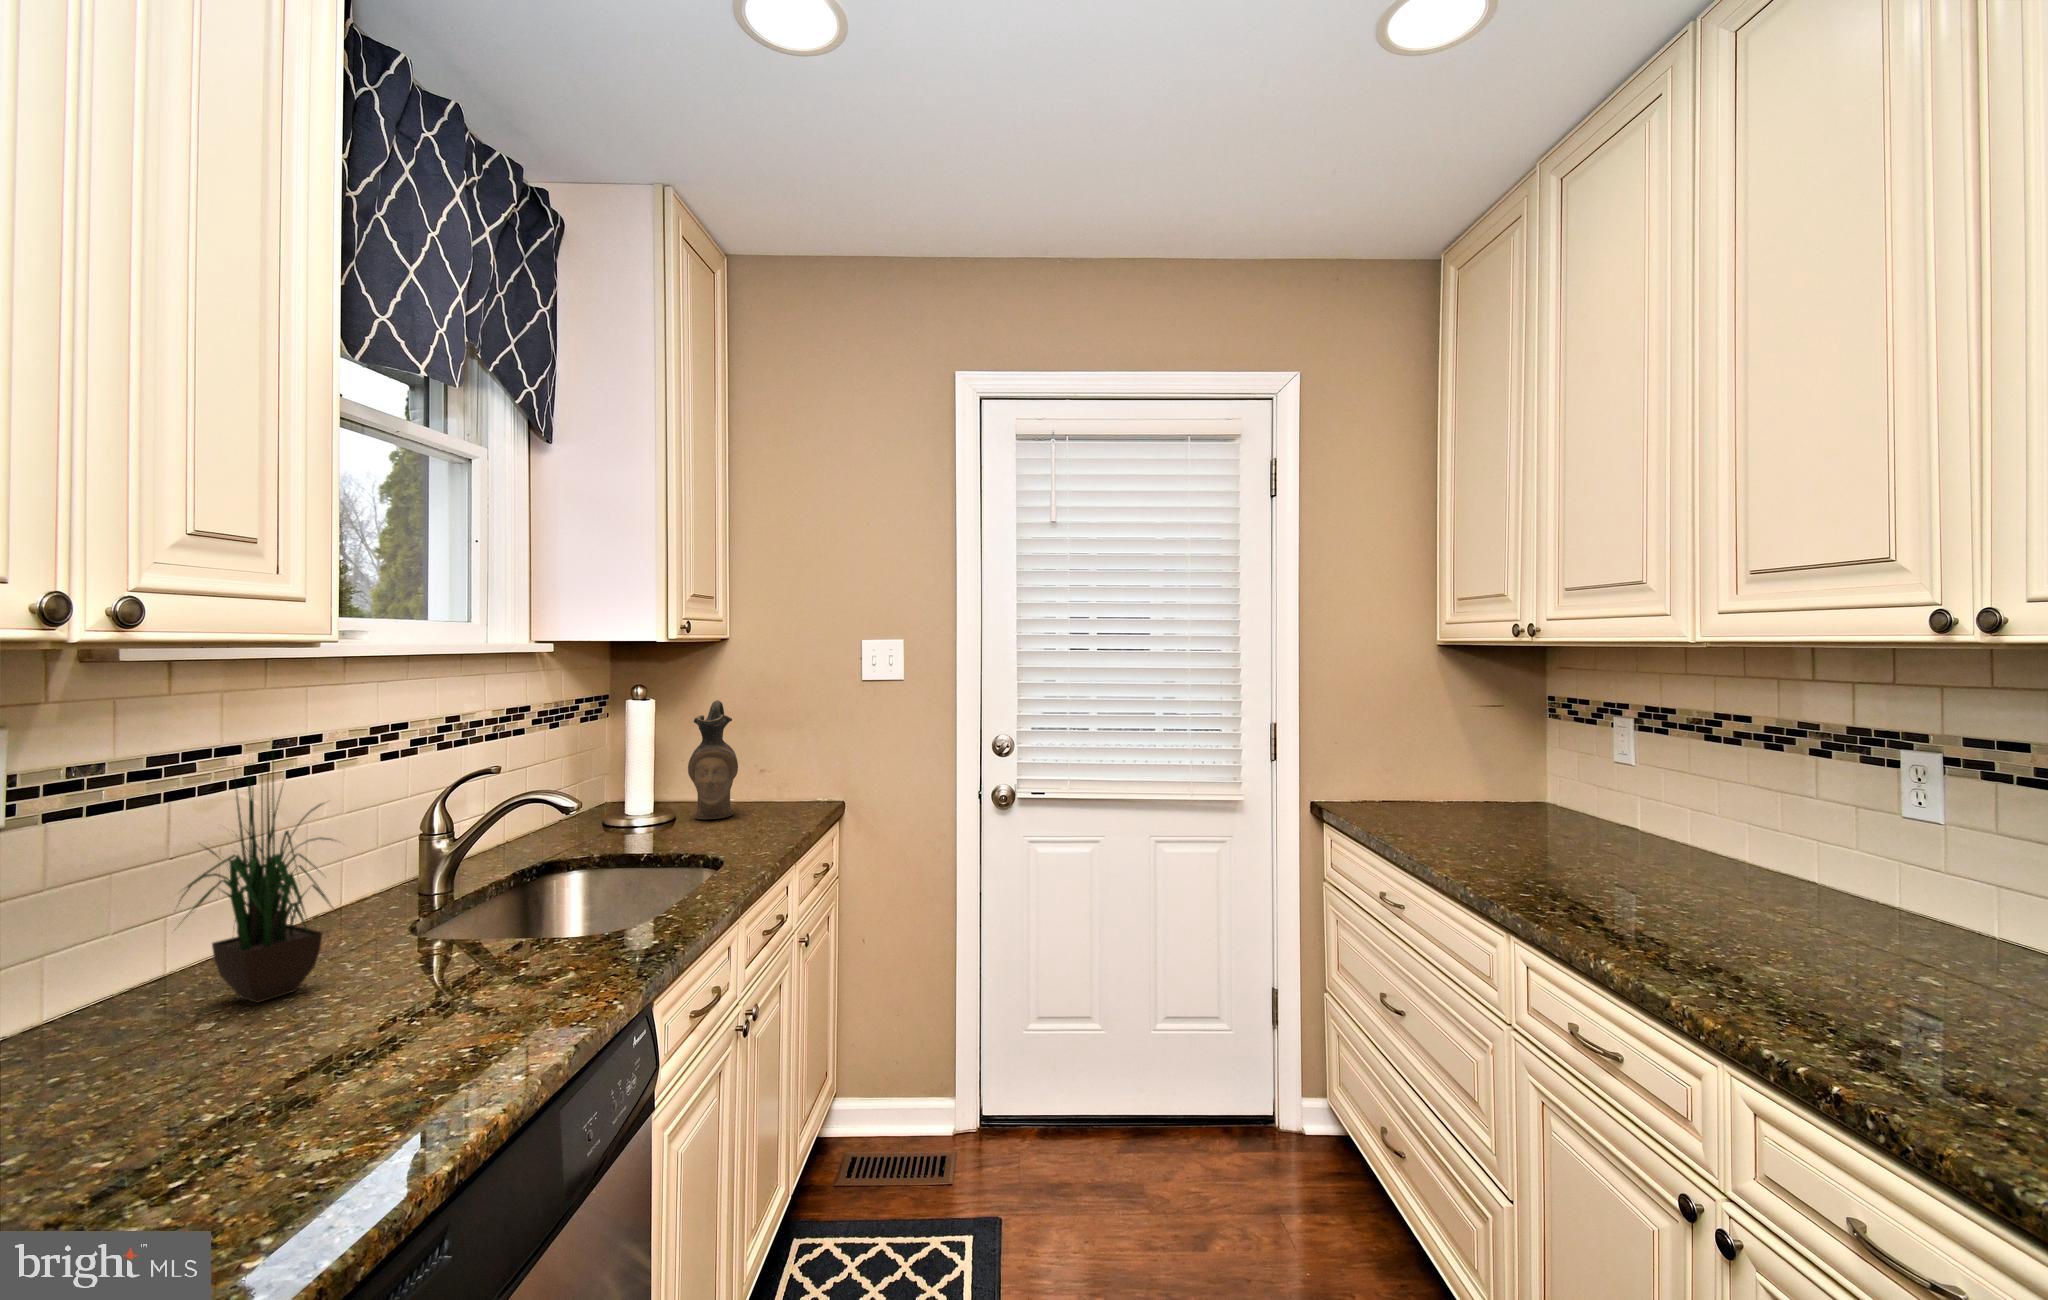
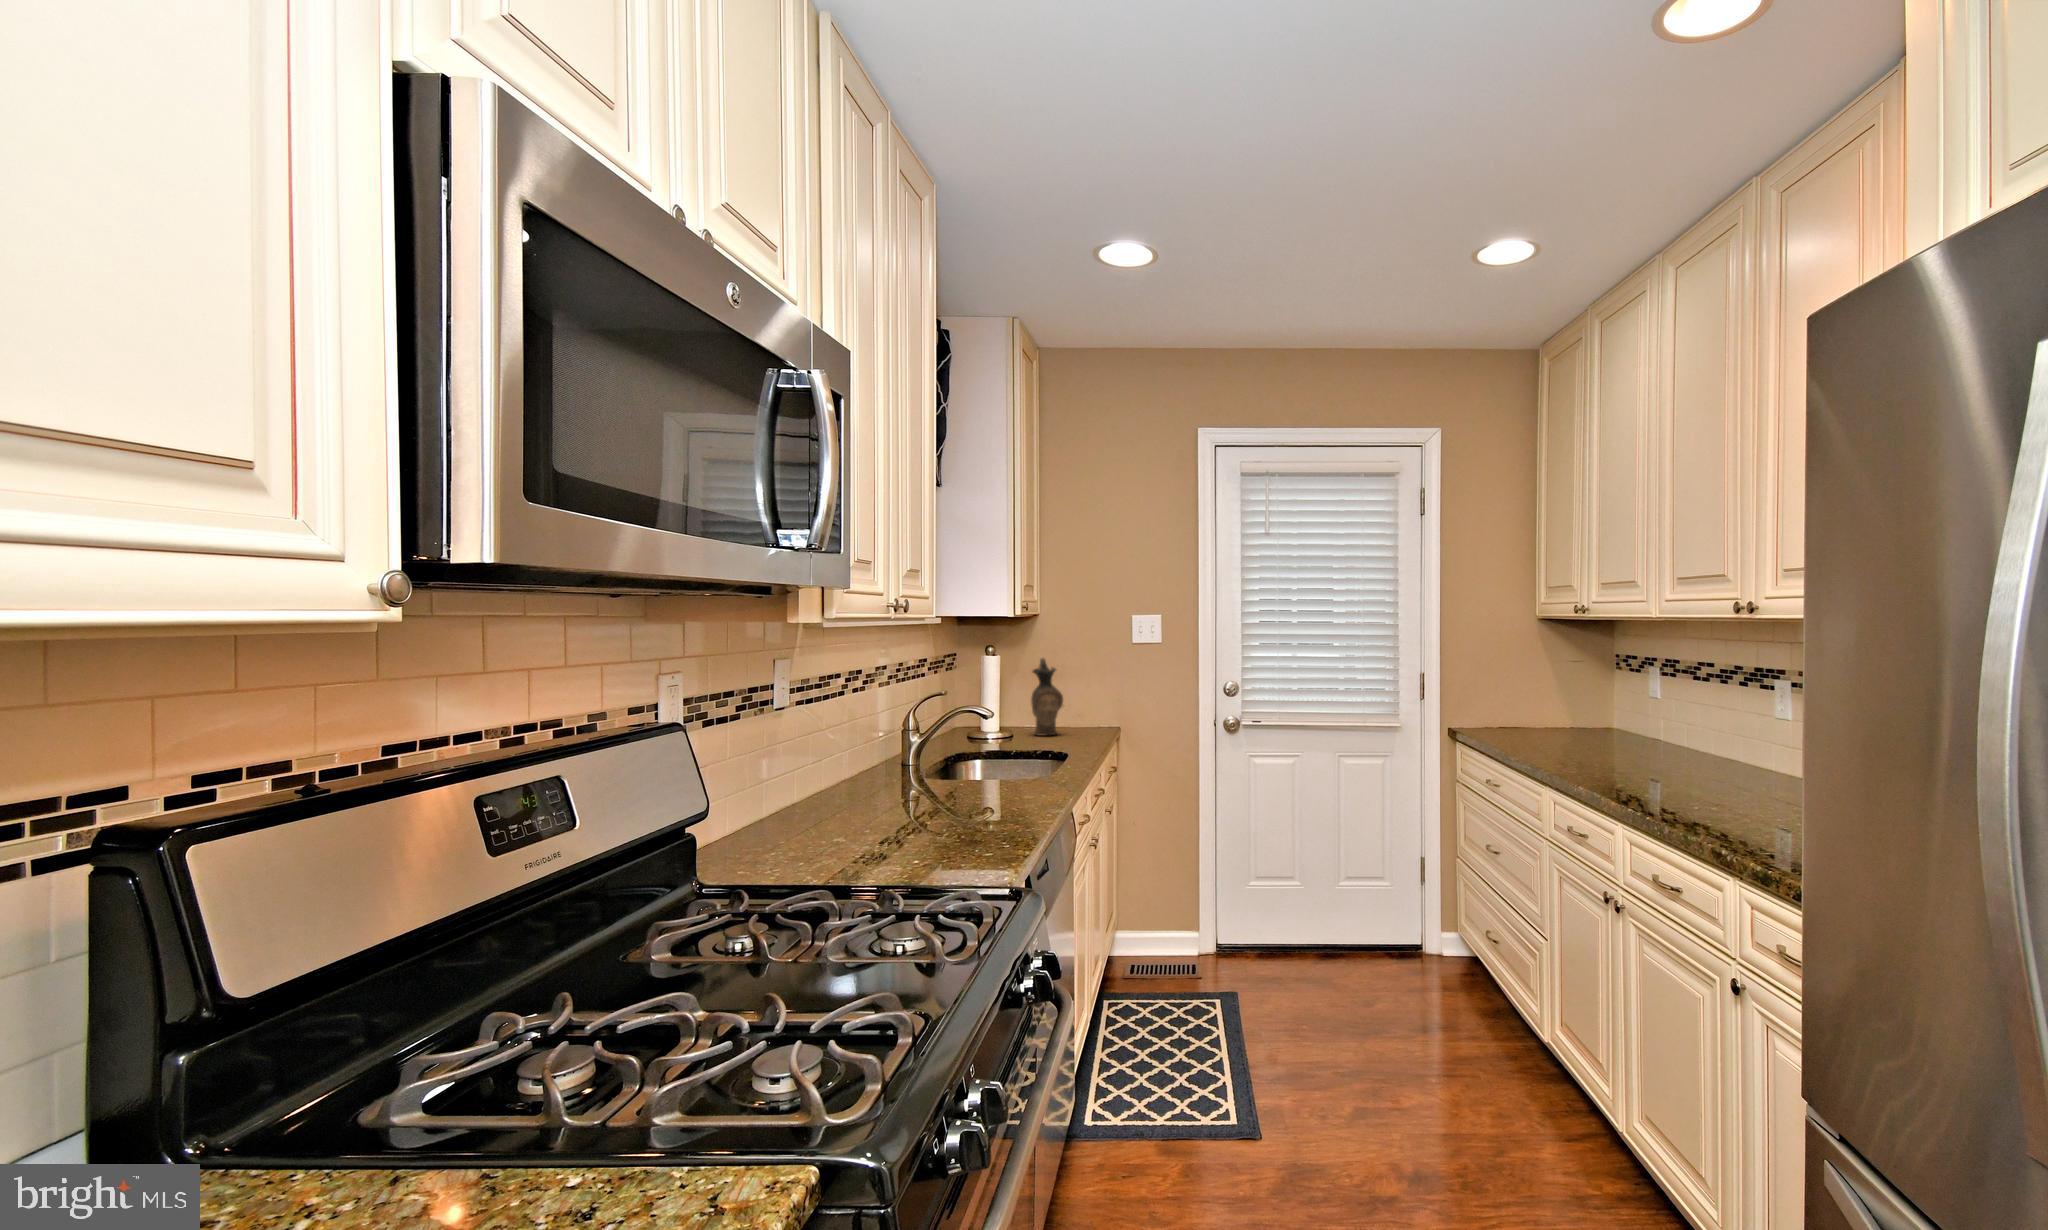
potted plant: present [179,772,332,1003] -> none [946,661,1015,784]

